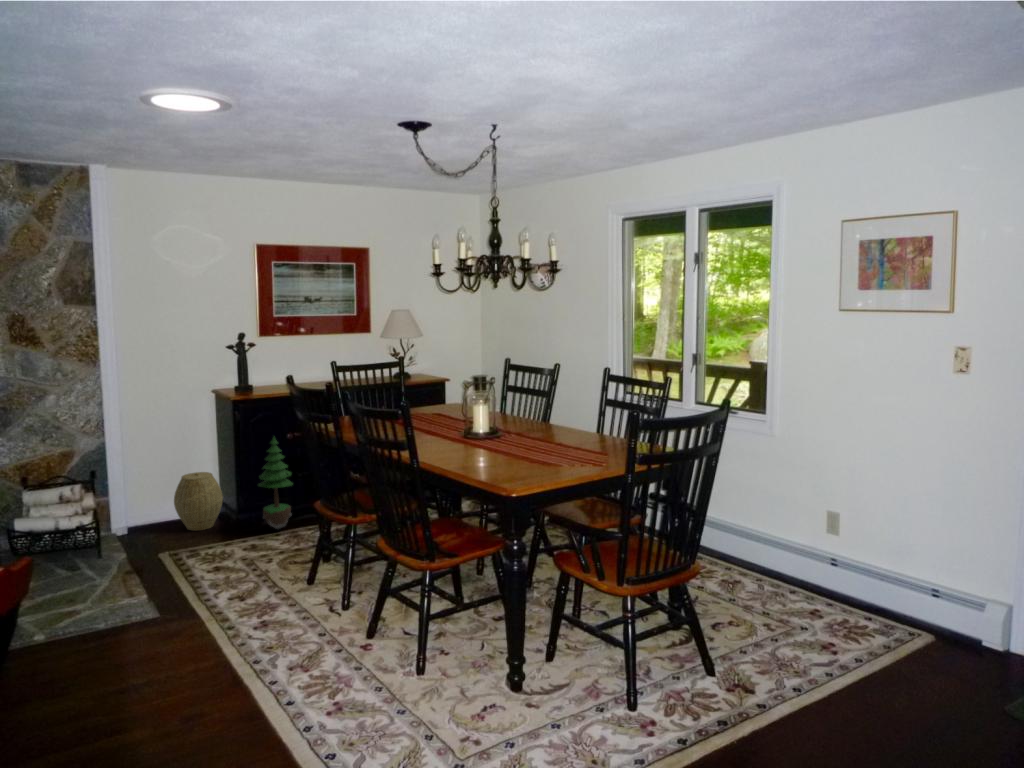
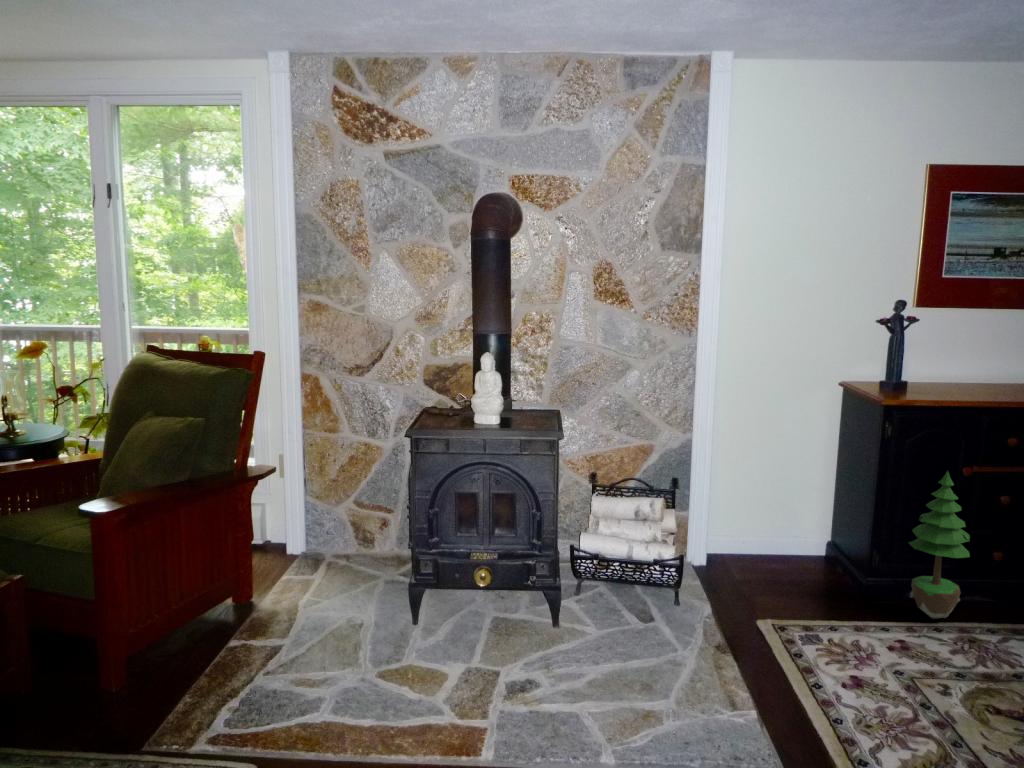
woven basket: present [174,472,223,530] -> none [772,501,842,588]

